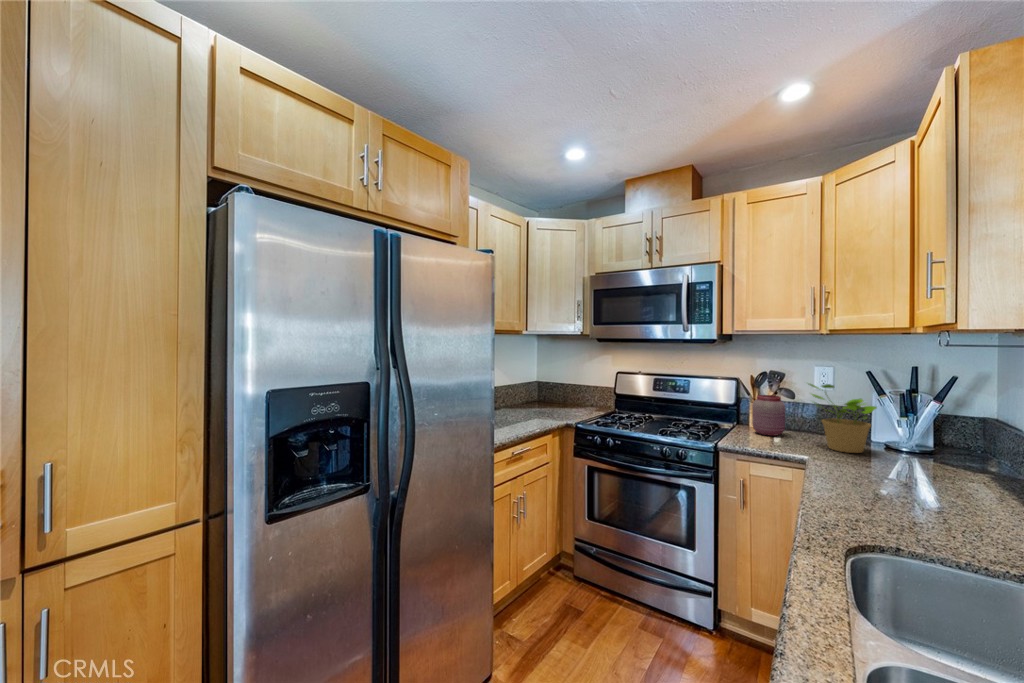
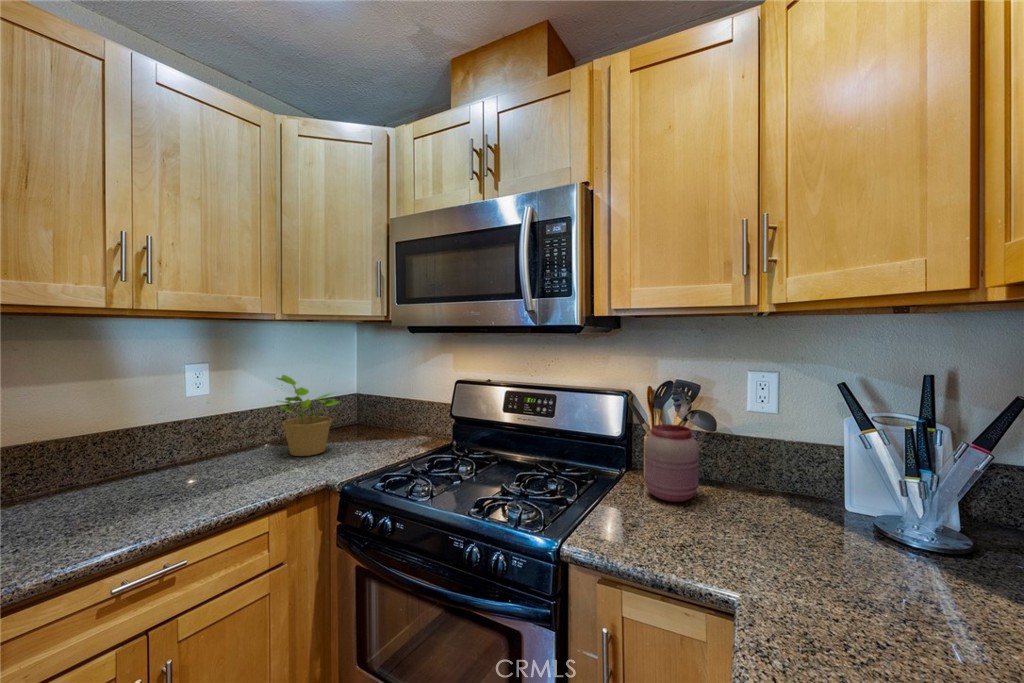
potted plant: present [808,384,877,453] -> present [277,375,340,456]

